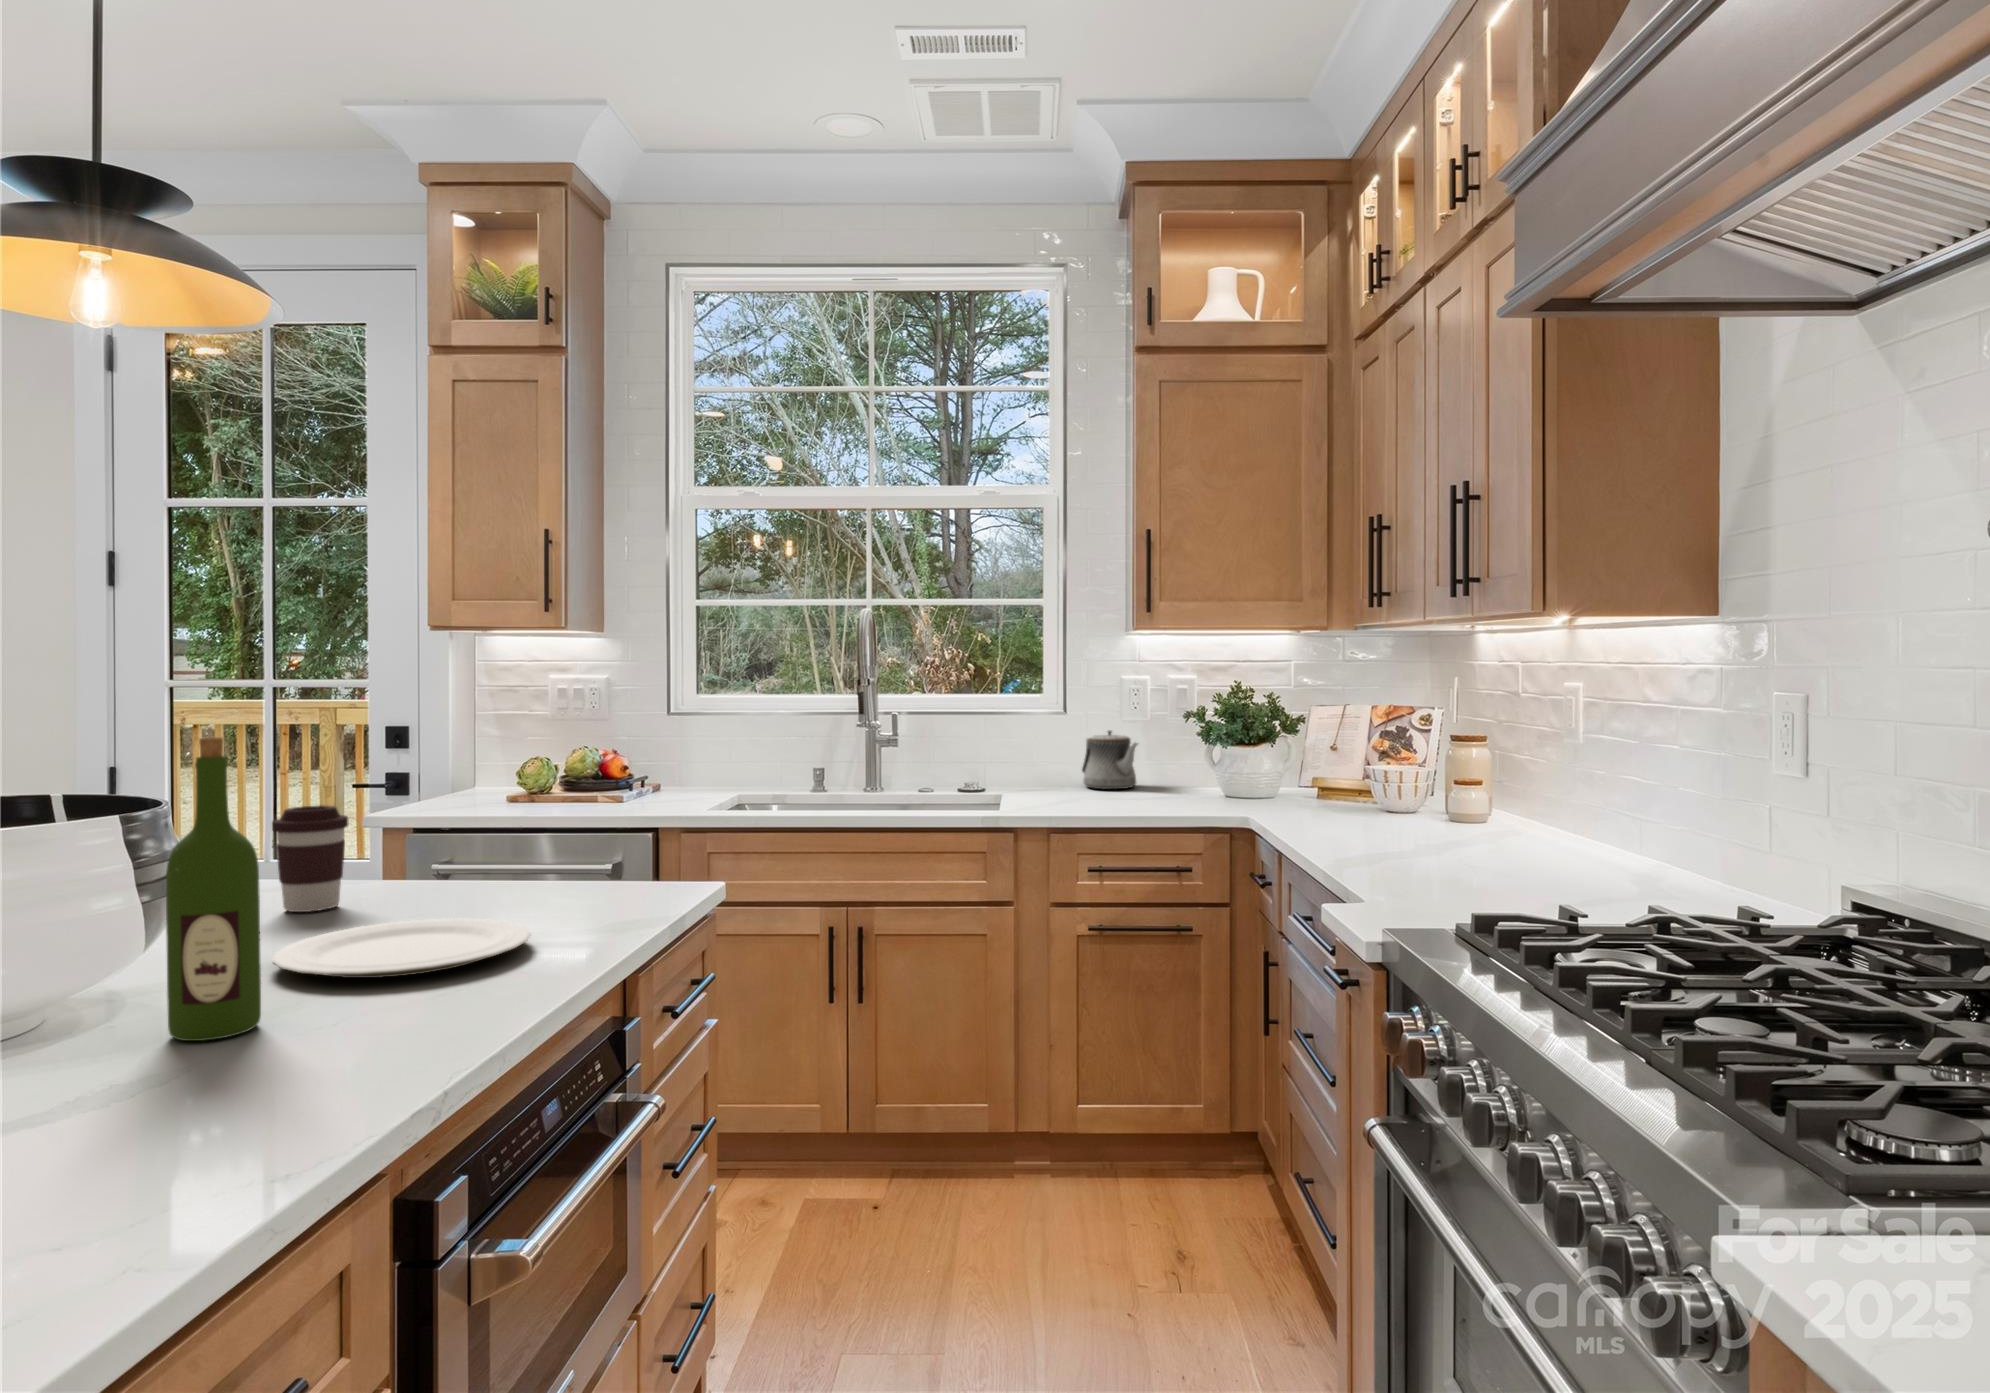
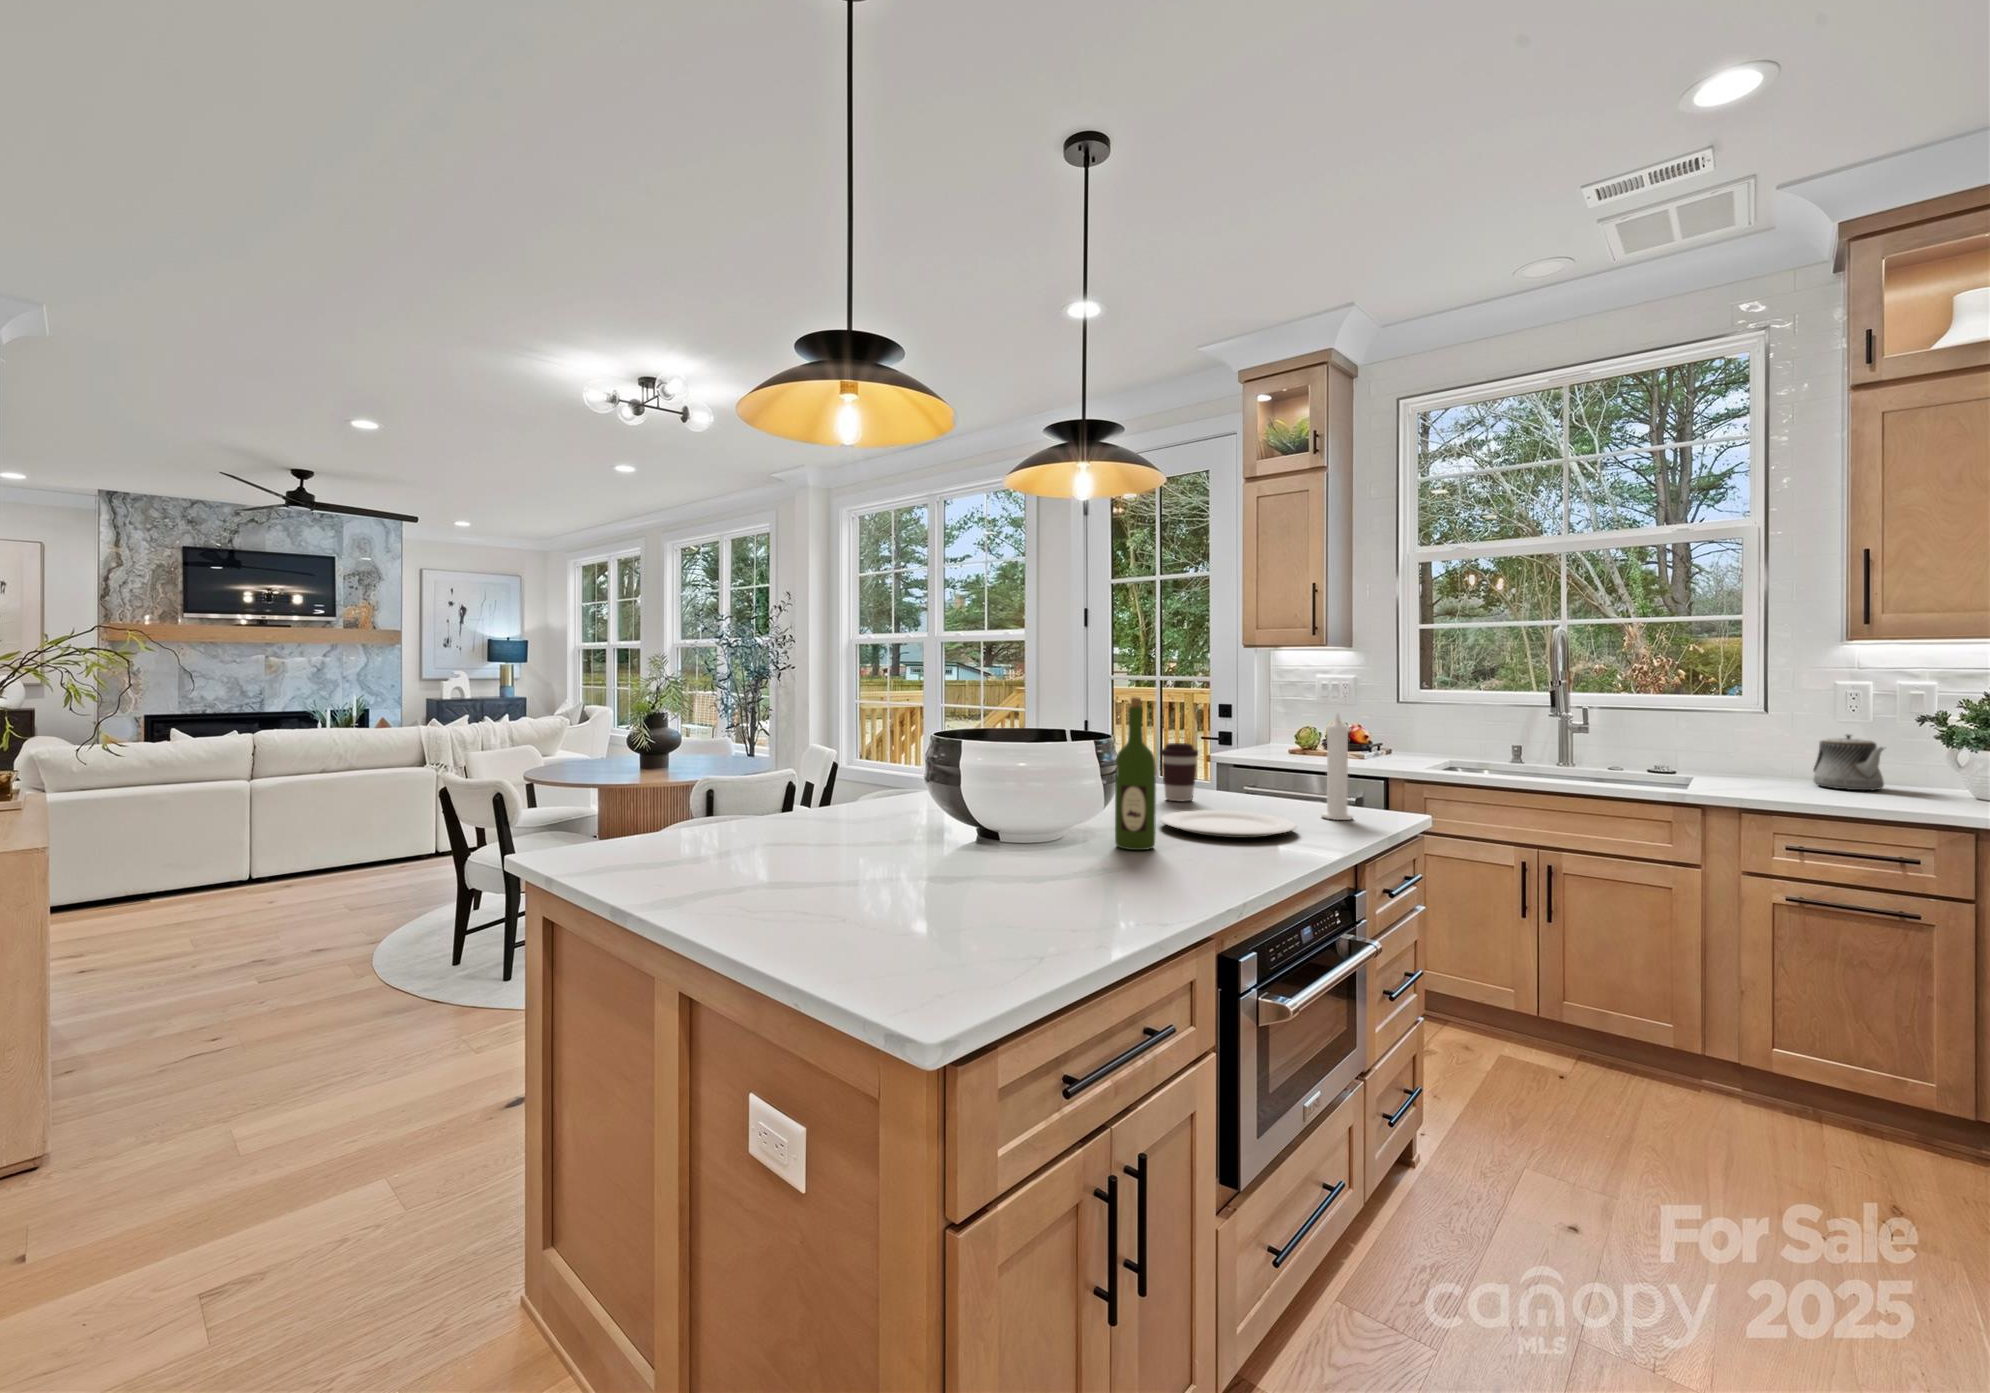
candle: none [565,740,615,909] -> present [1321,713,1353,820]

